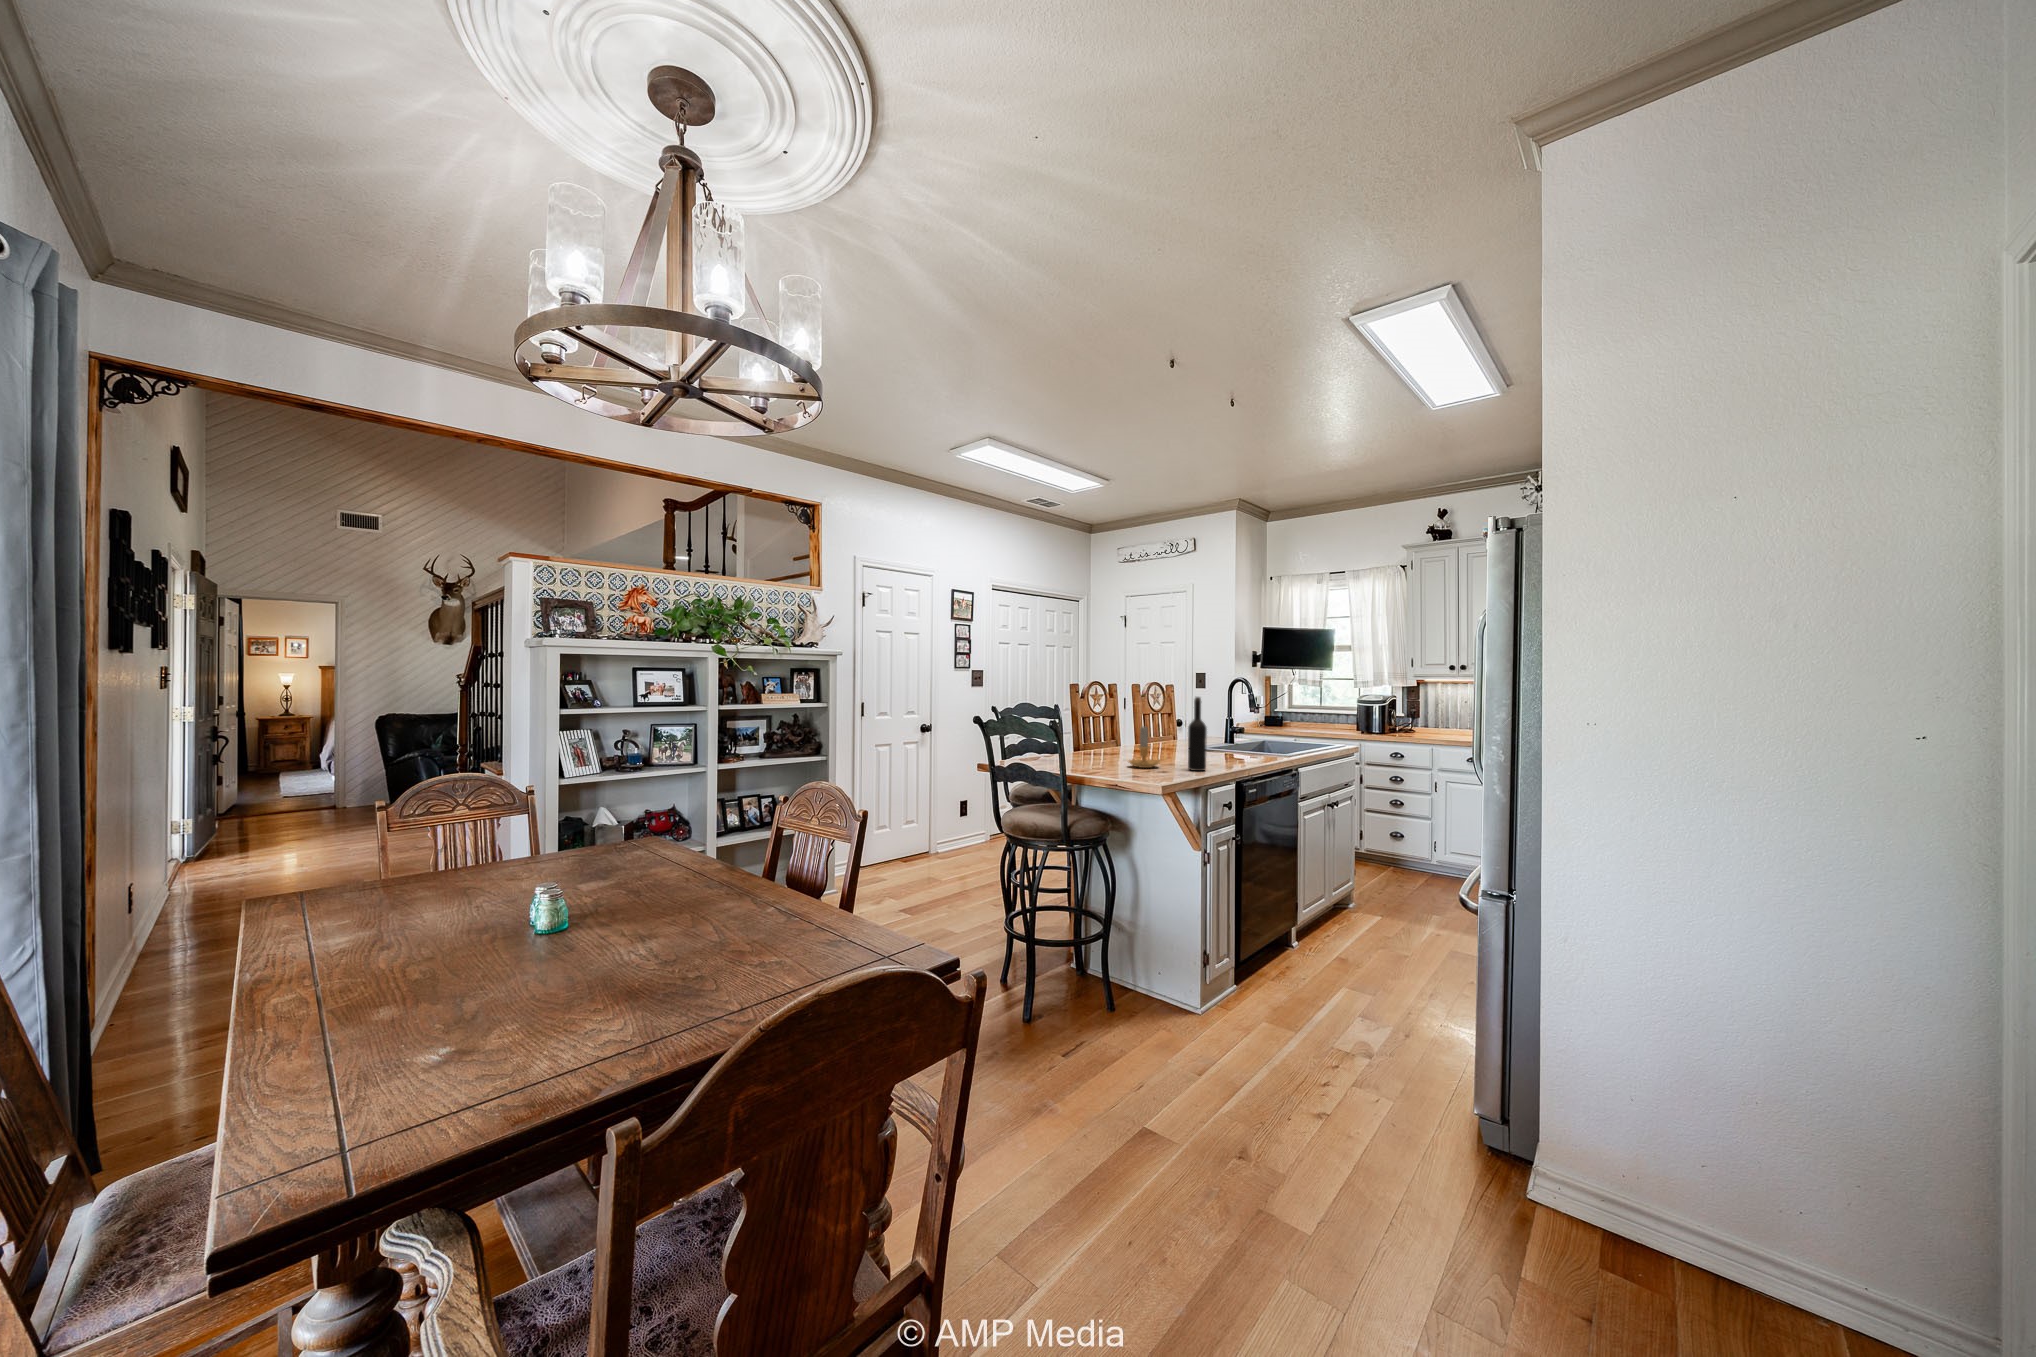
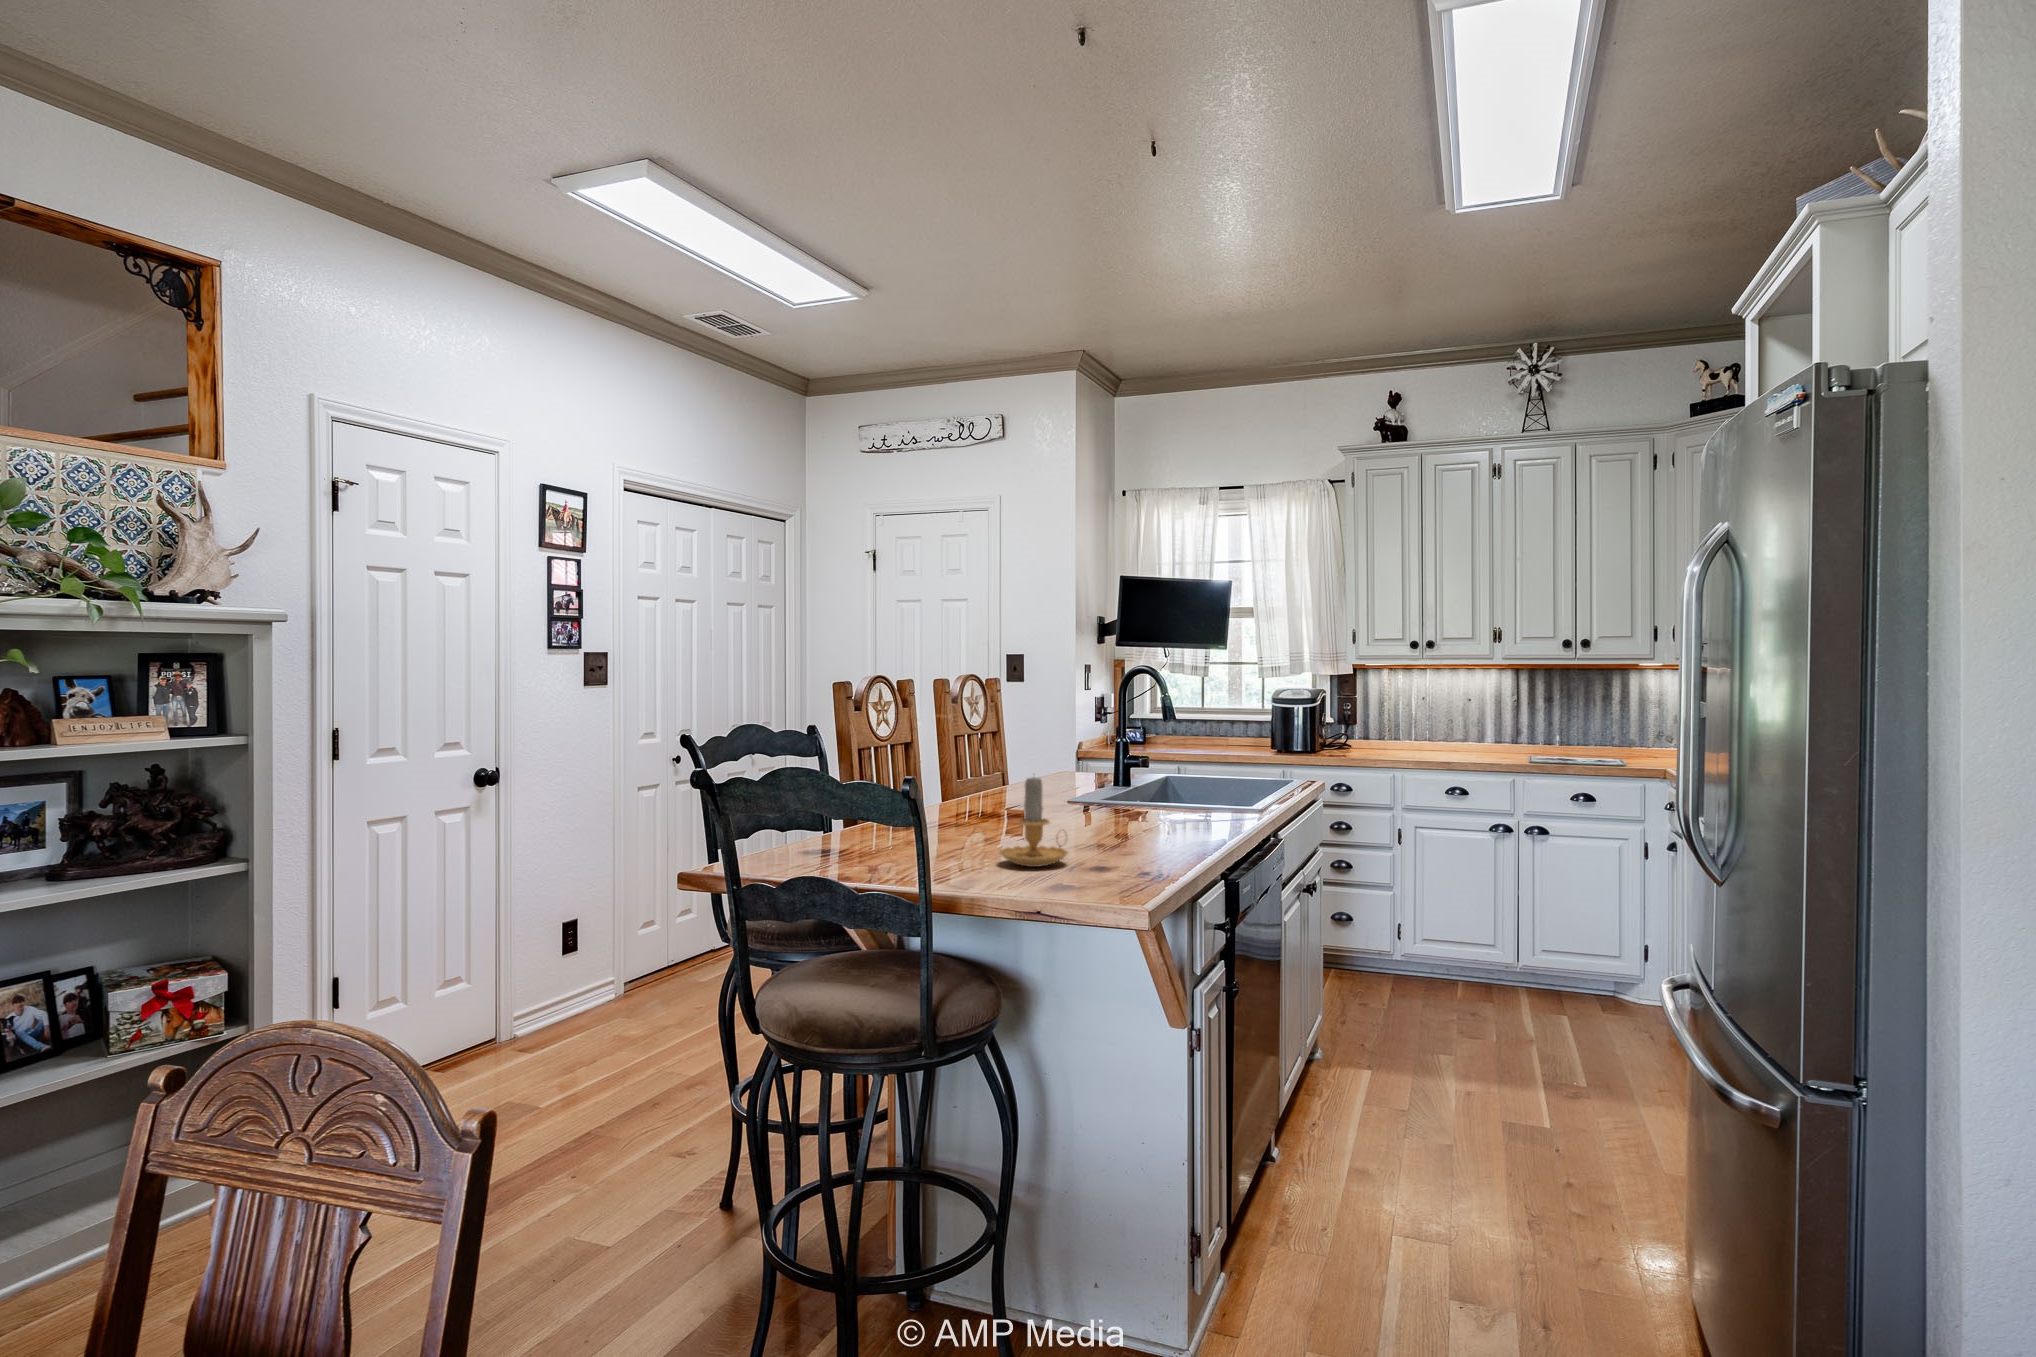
wine bottle: present [1188,697,1207,771] -> none [1128,712,1165,868]

